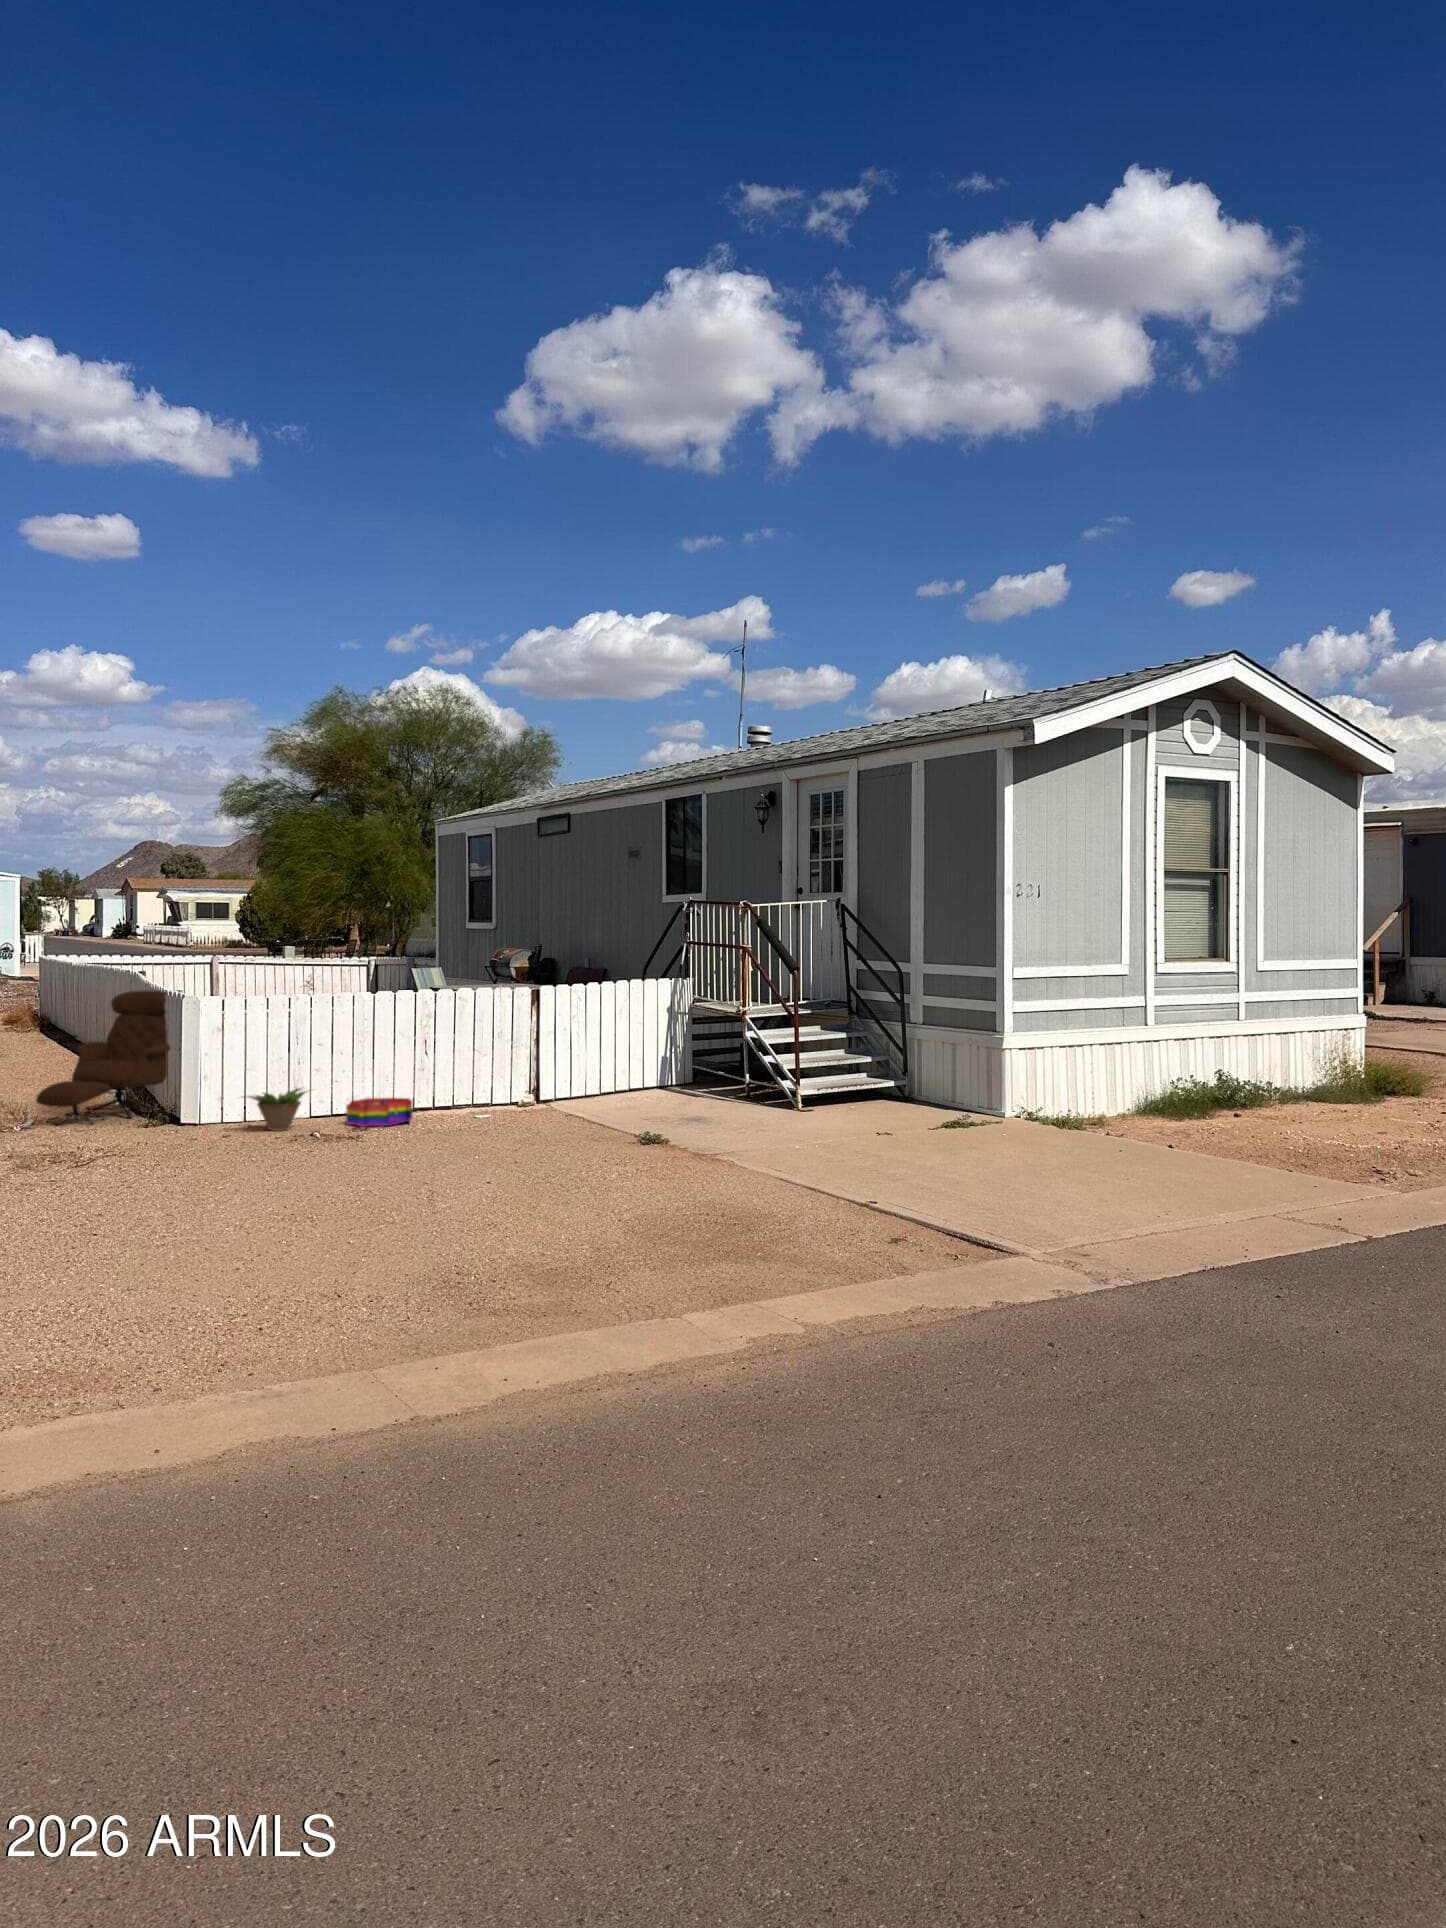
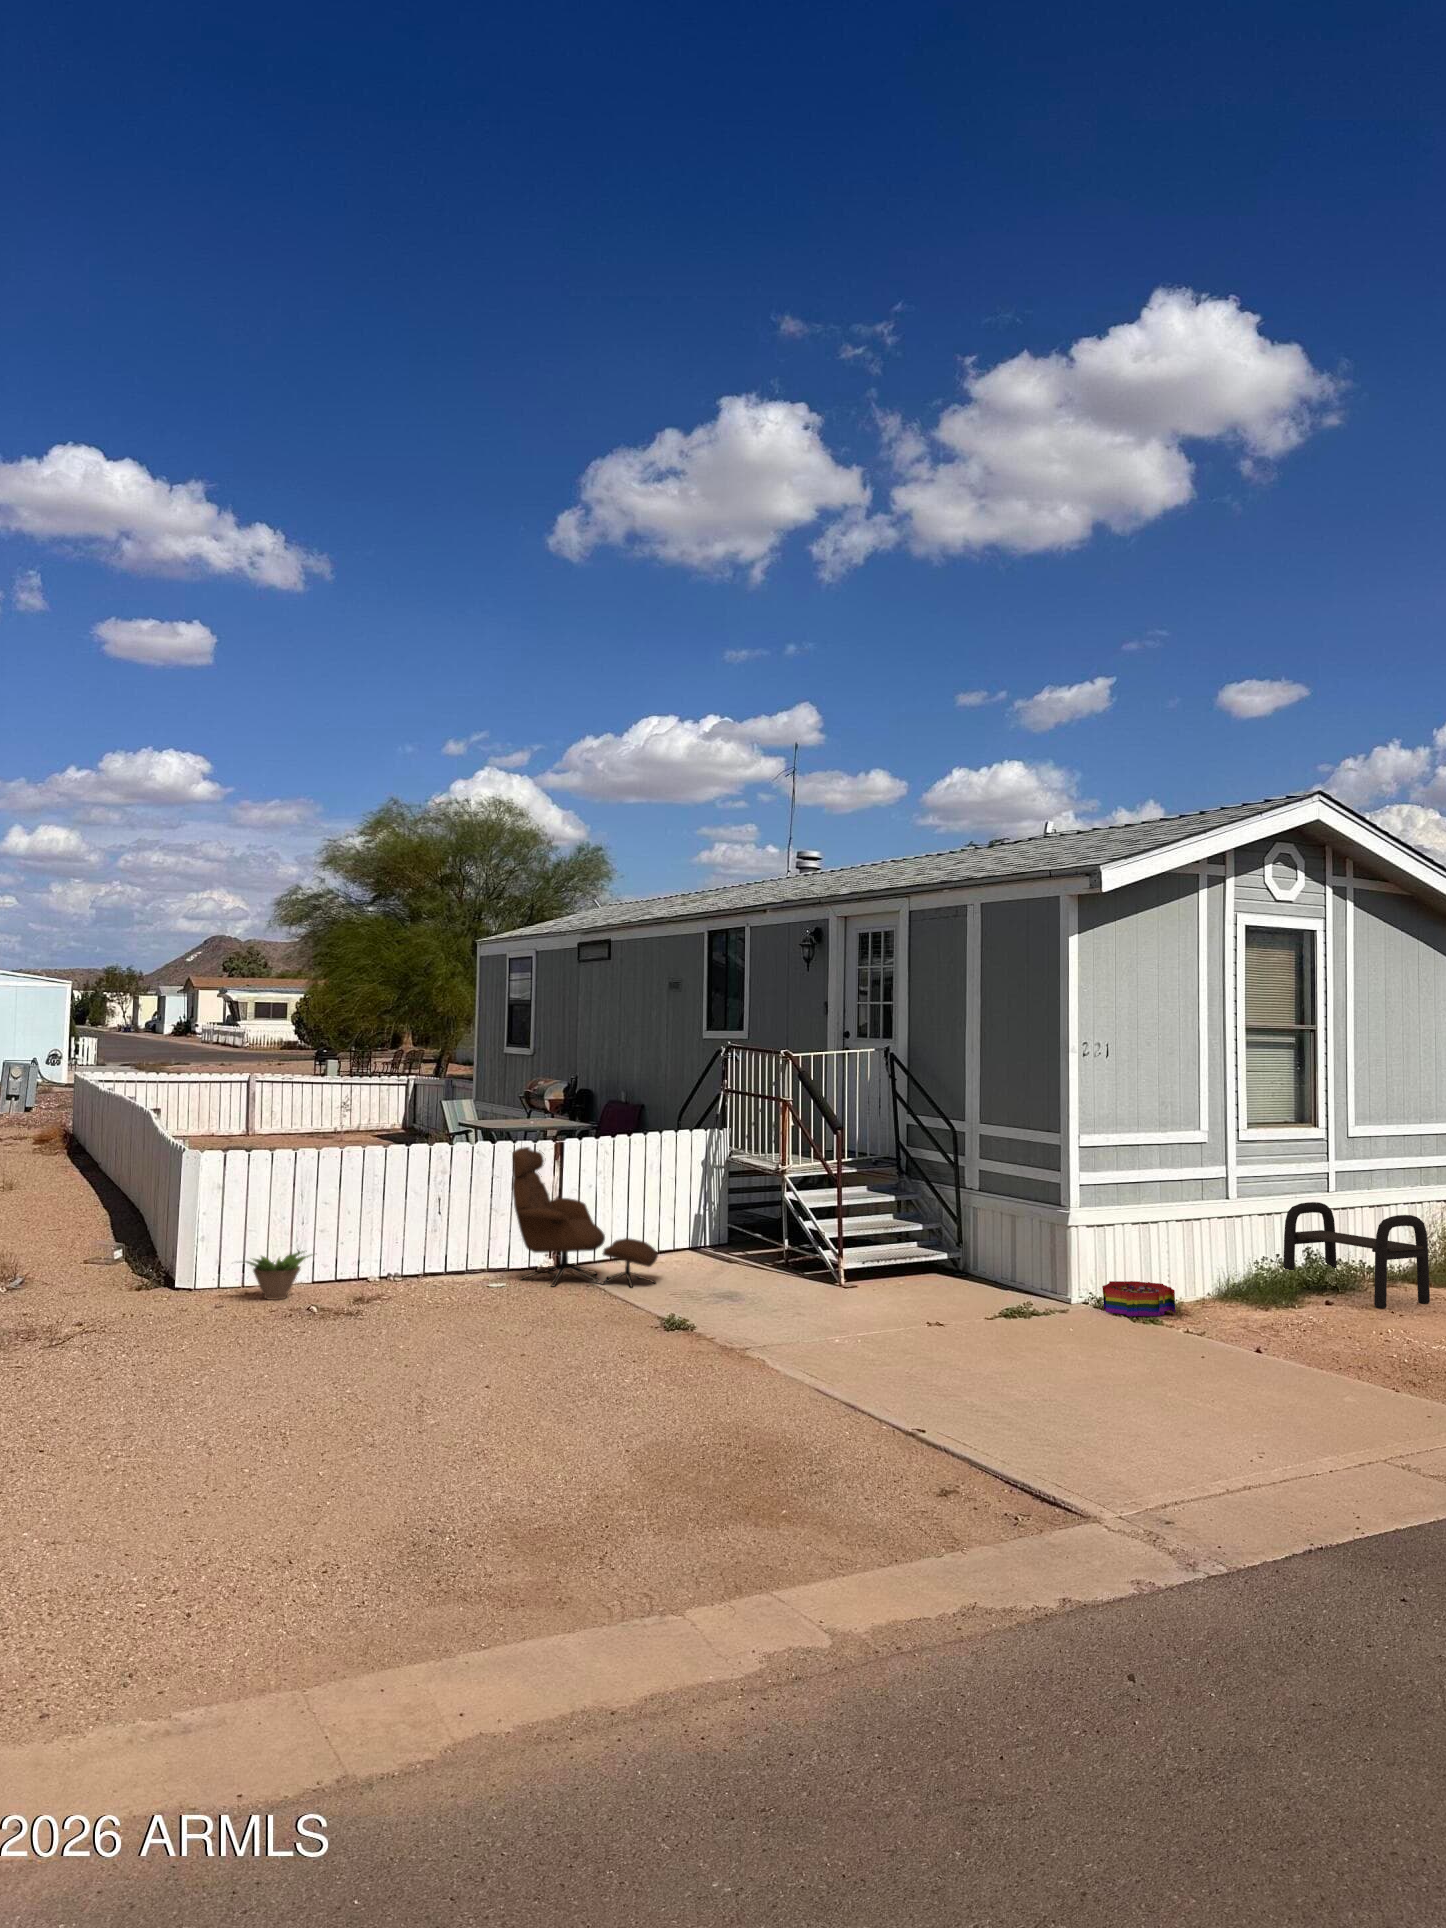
lounge chair: present [36,990,170,1125] -> present [512,1147,658,1287]
bench: none [1198,1029,1327,1118] -> present [1283,1202,1430,1308]
storage bin: present [346,1098,412,1127] -> present [1102,1281,1175,1316]

